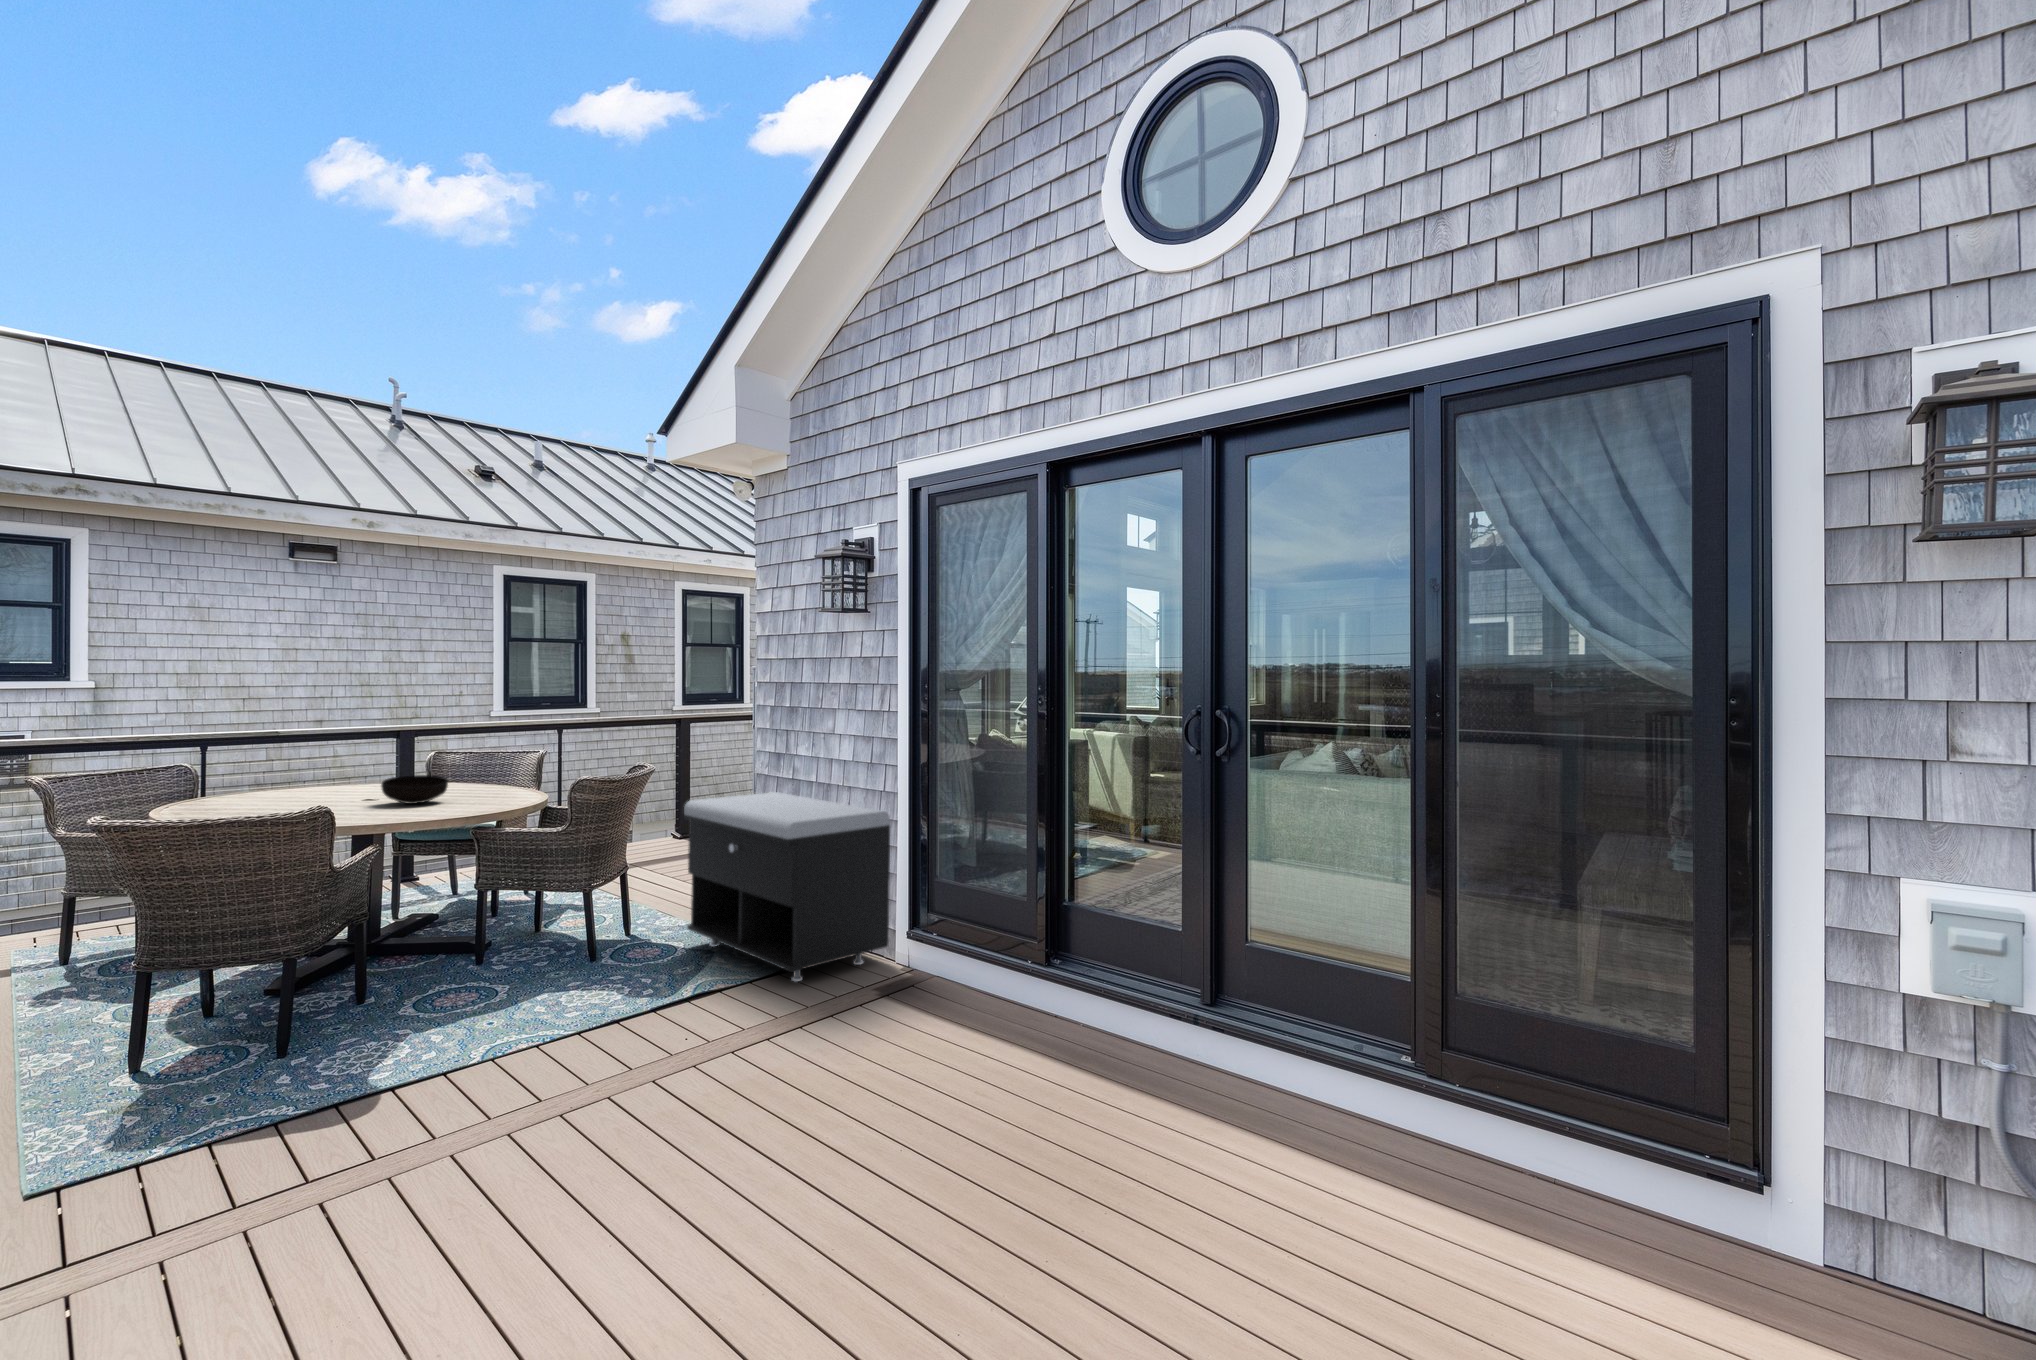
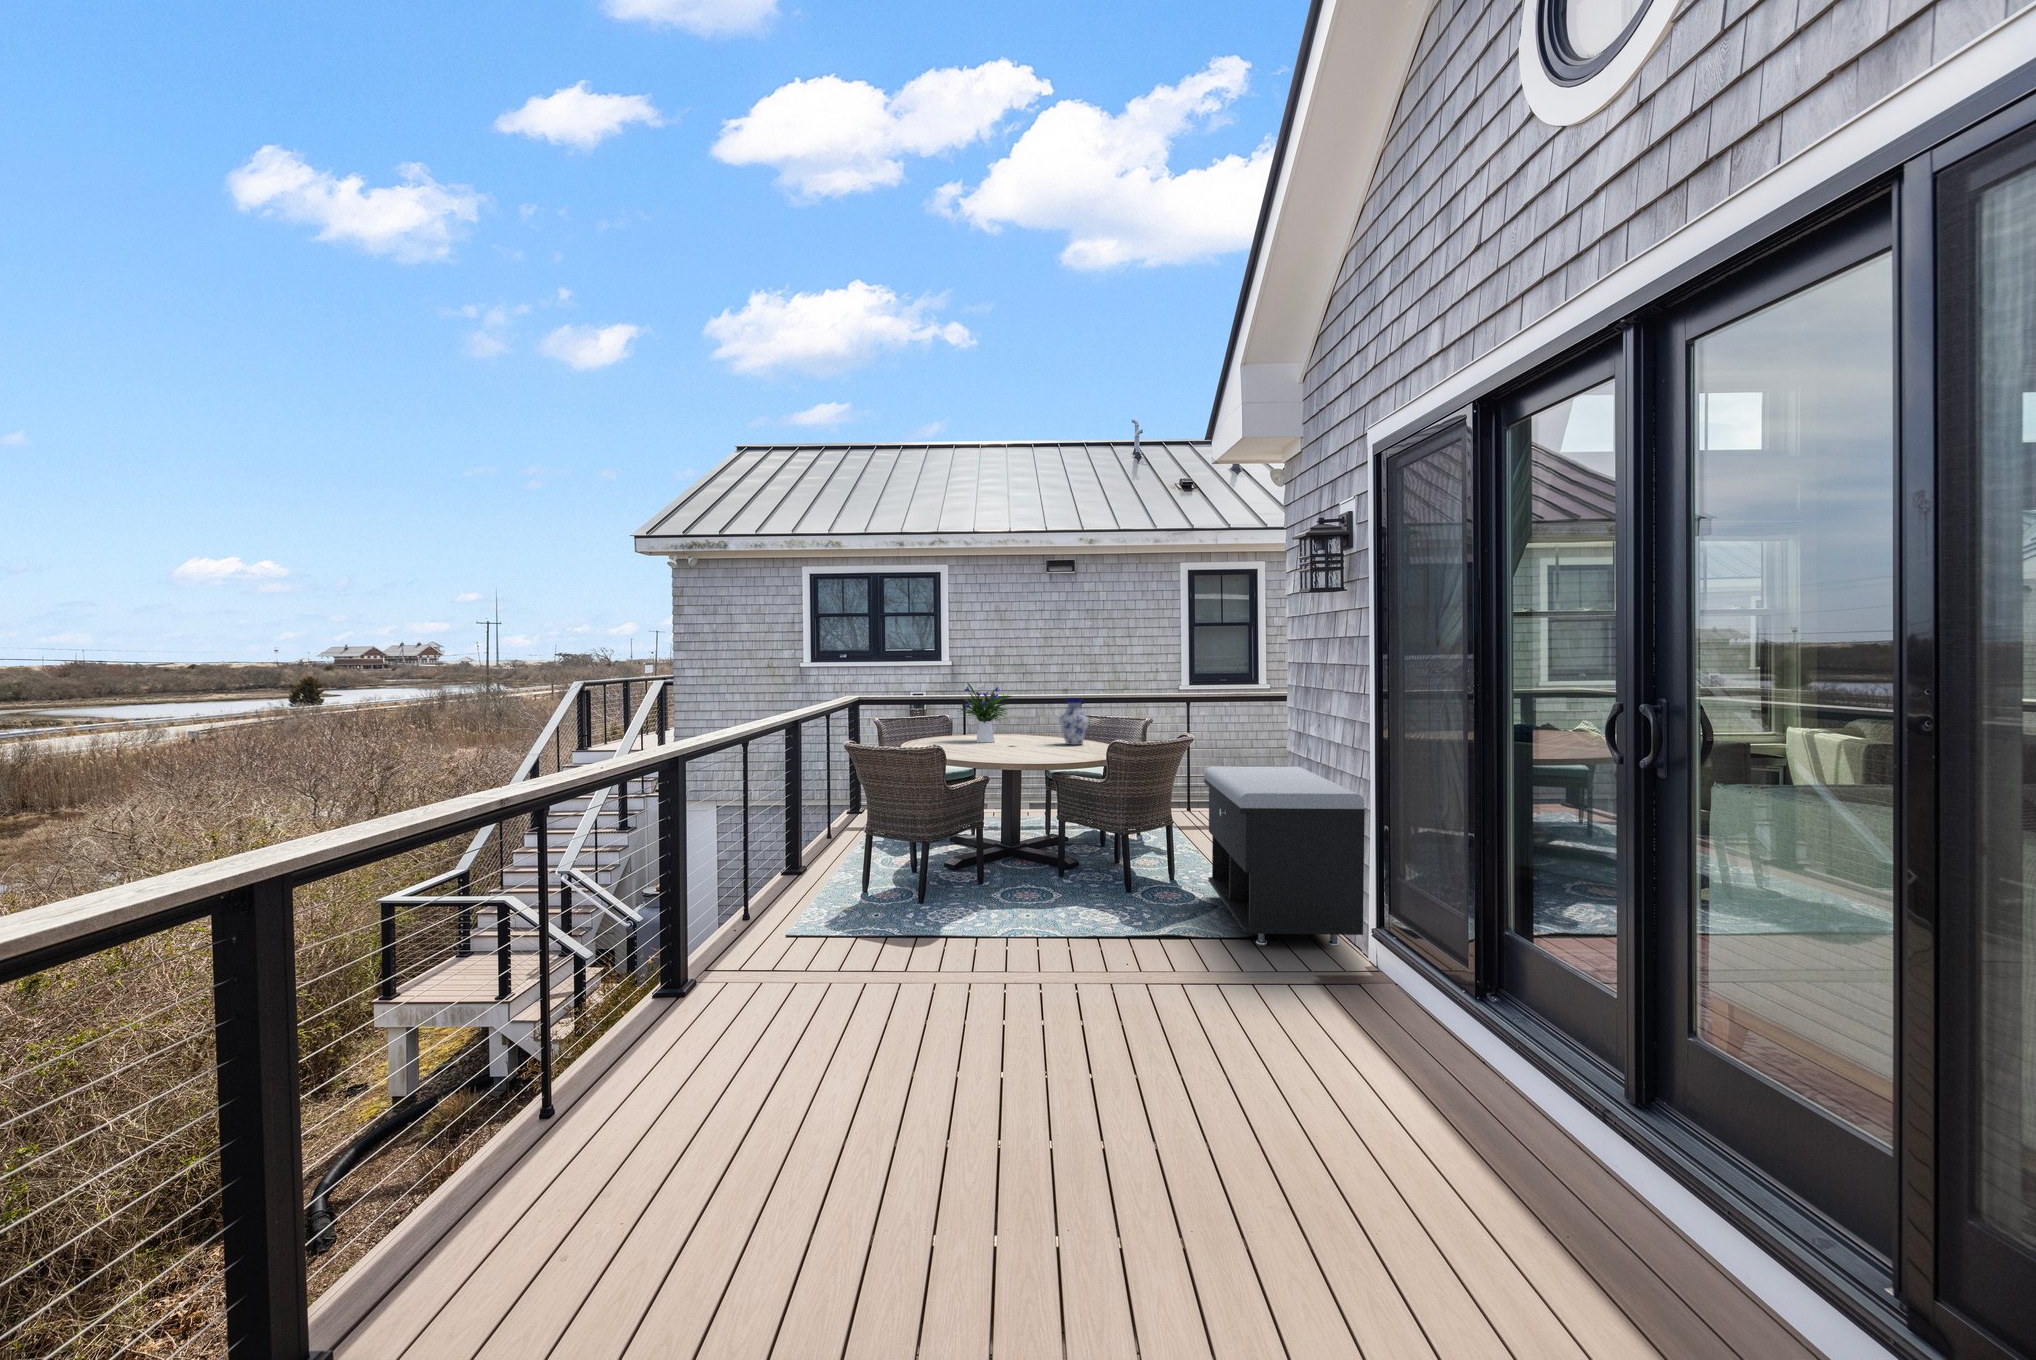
flower arrangement: none [249,712,353,799] -> present [961,683,1012,742]
vase: none [439,730,483,791] -> present [1060,698,1089,745]
bowl: present [381,775,448,804] -> none [1008,730,1049,751]

